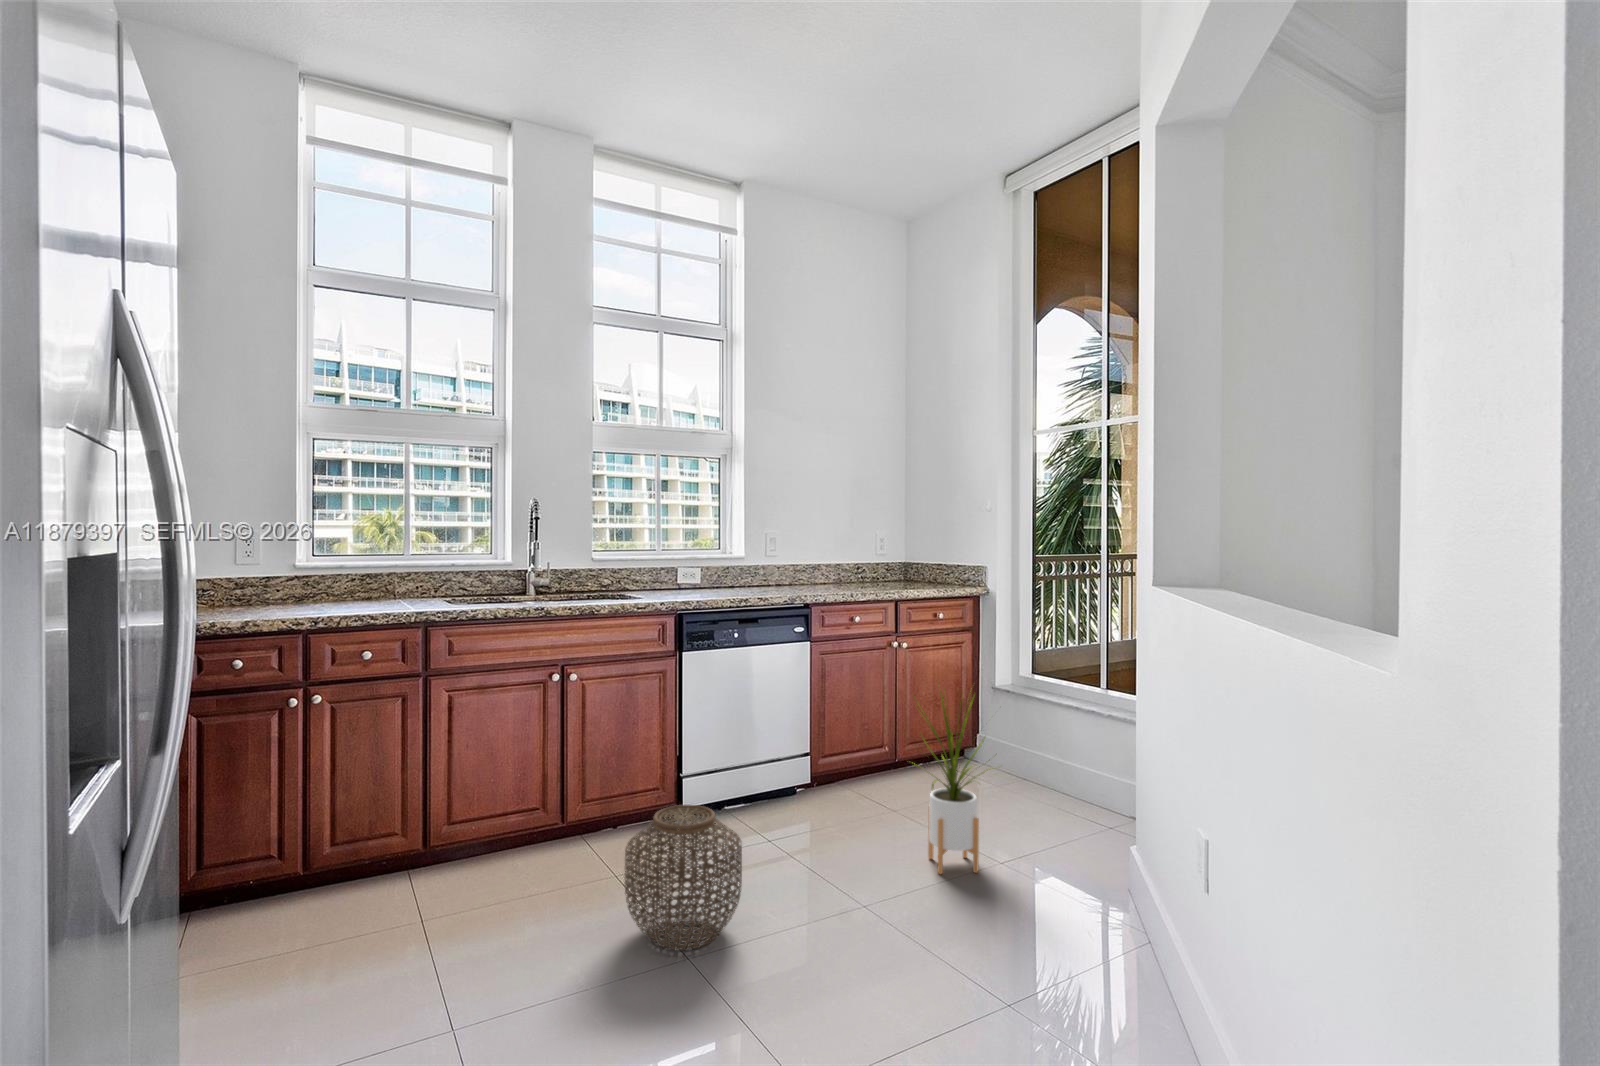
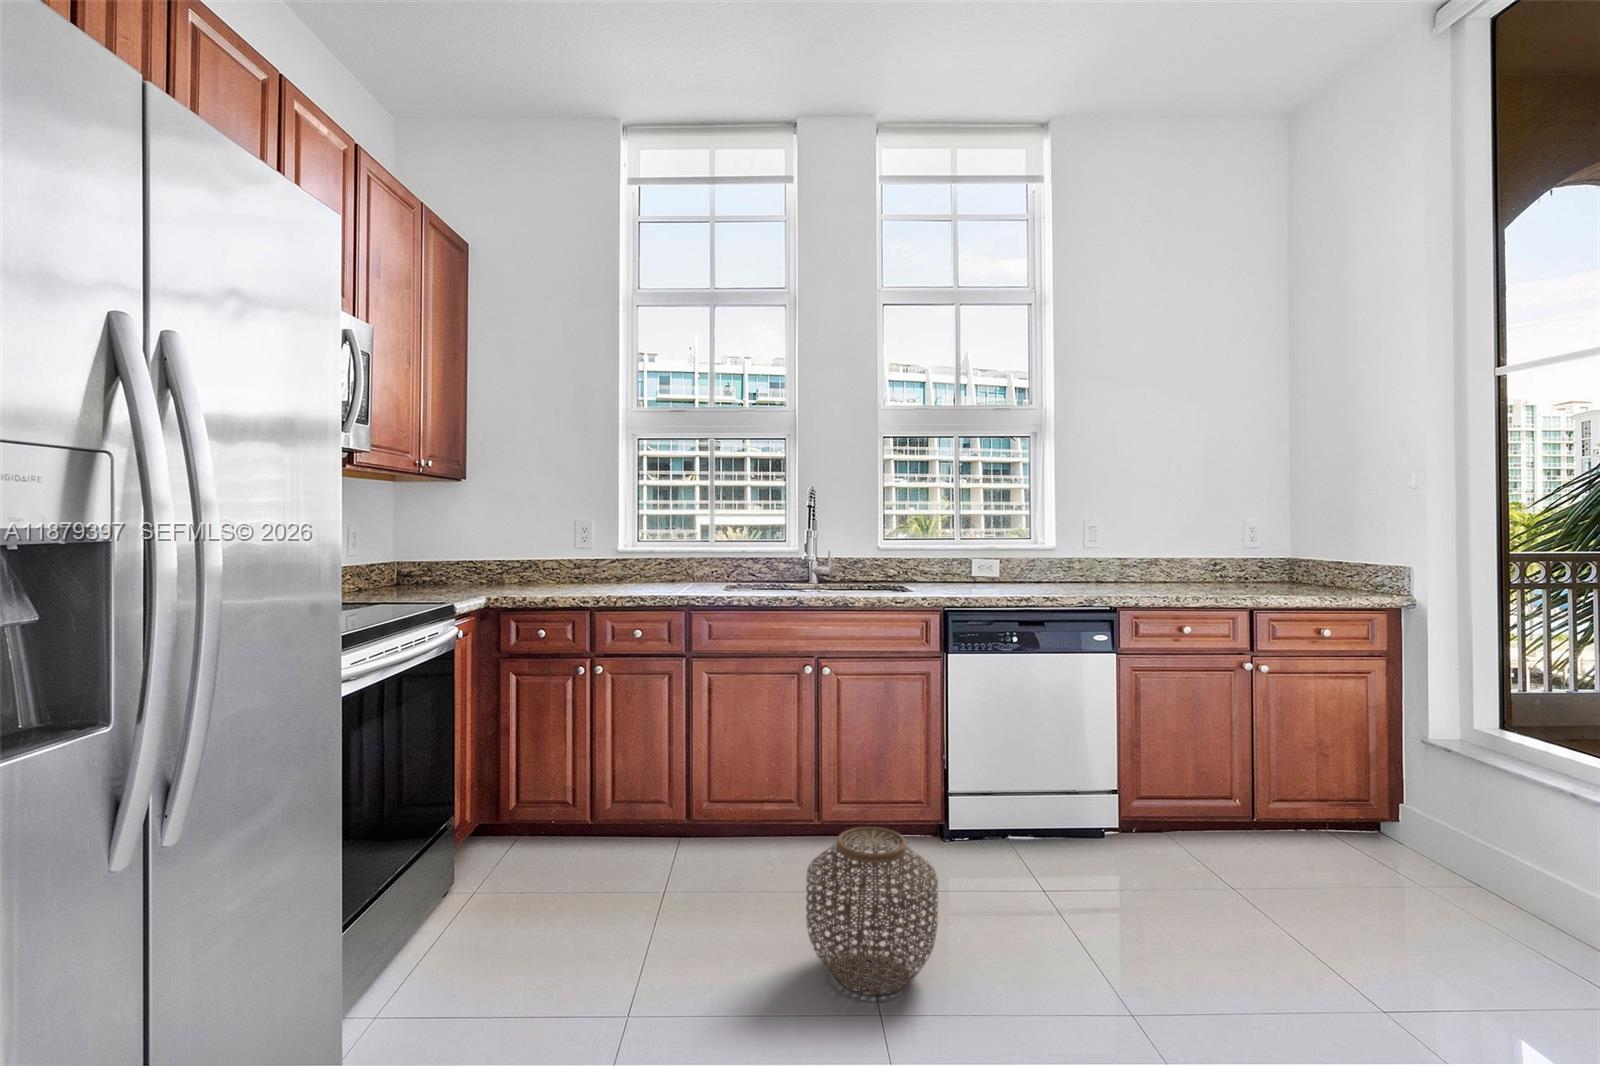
house plant: present [914,692,993,874] -> none [1184,720,1356,1006]

